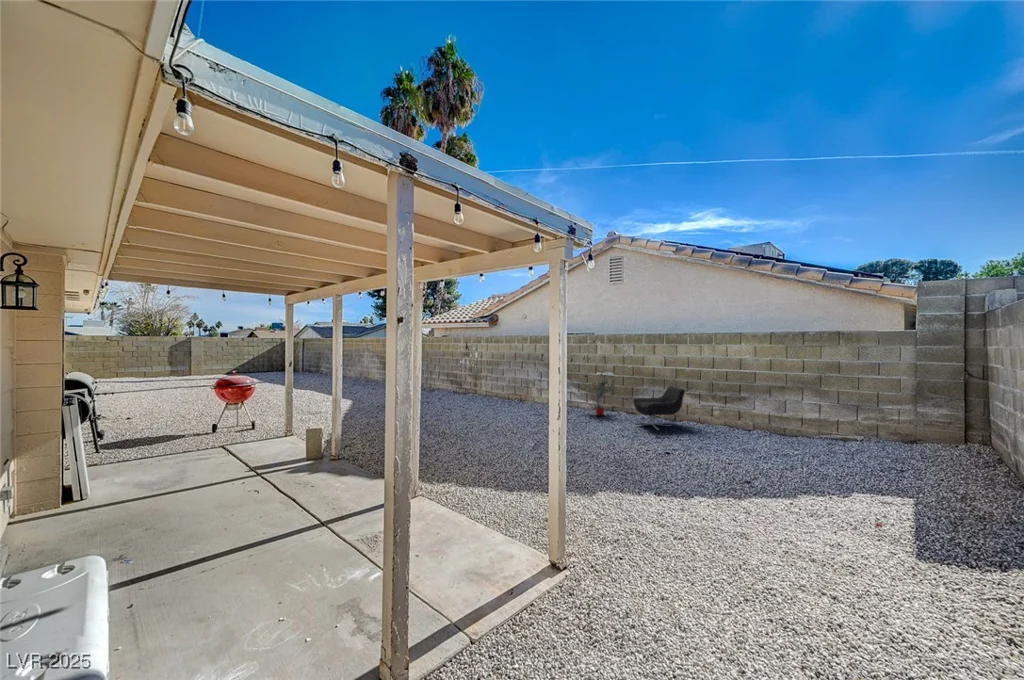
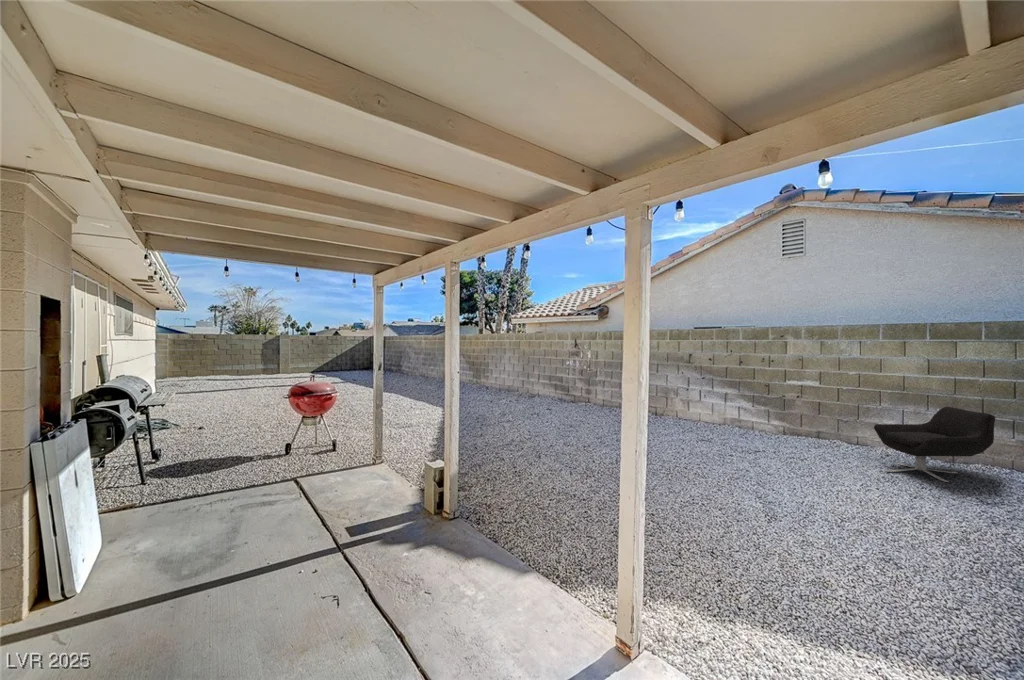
potted tree: present [586,373,615,416] -> none [772,381,833,446]

